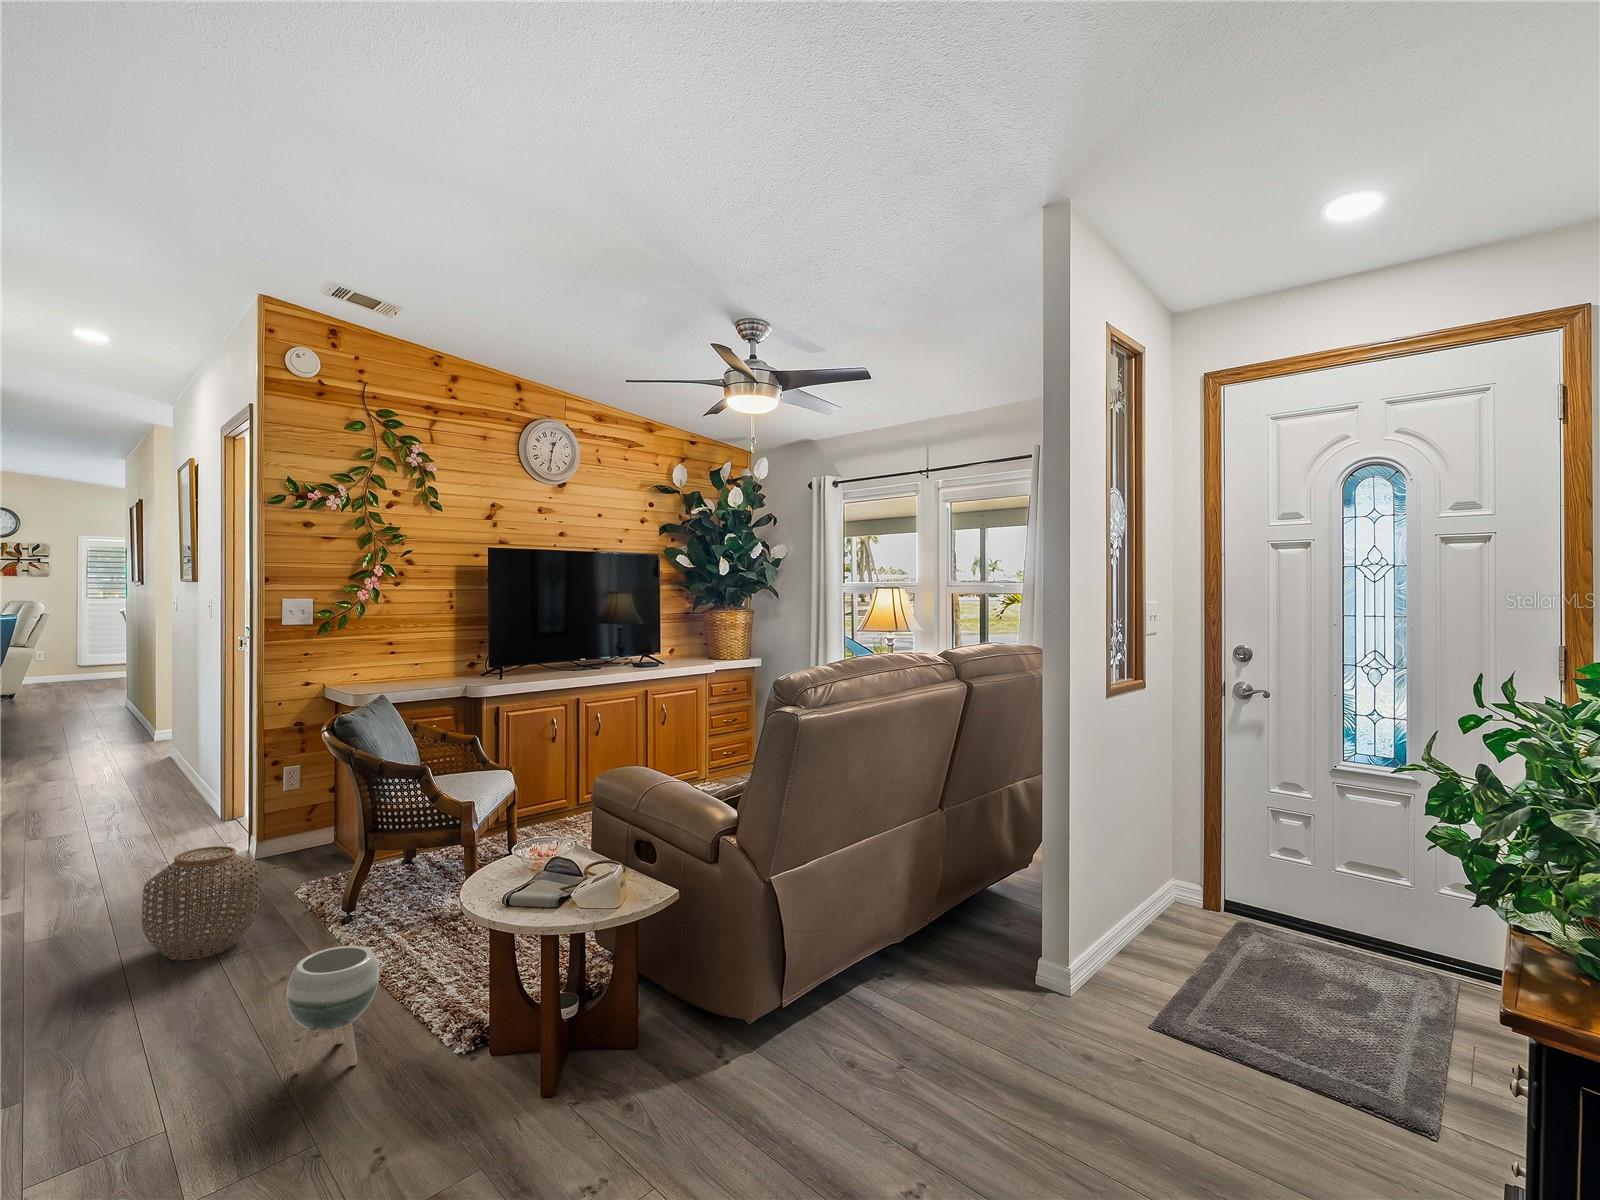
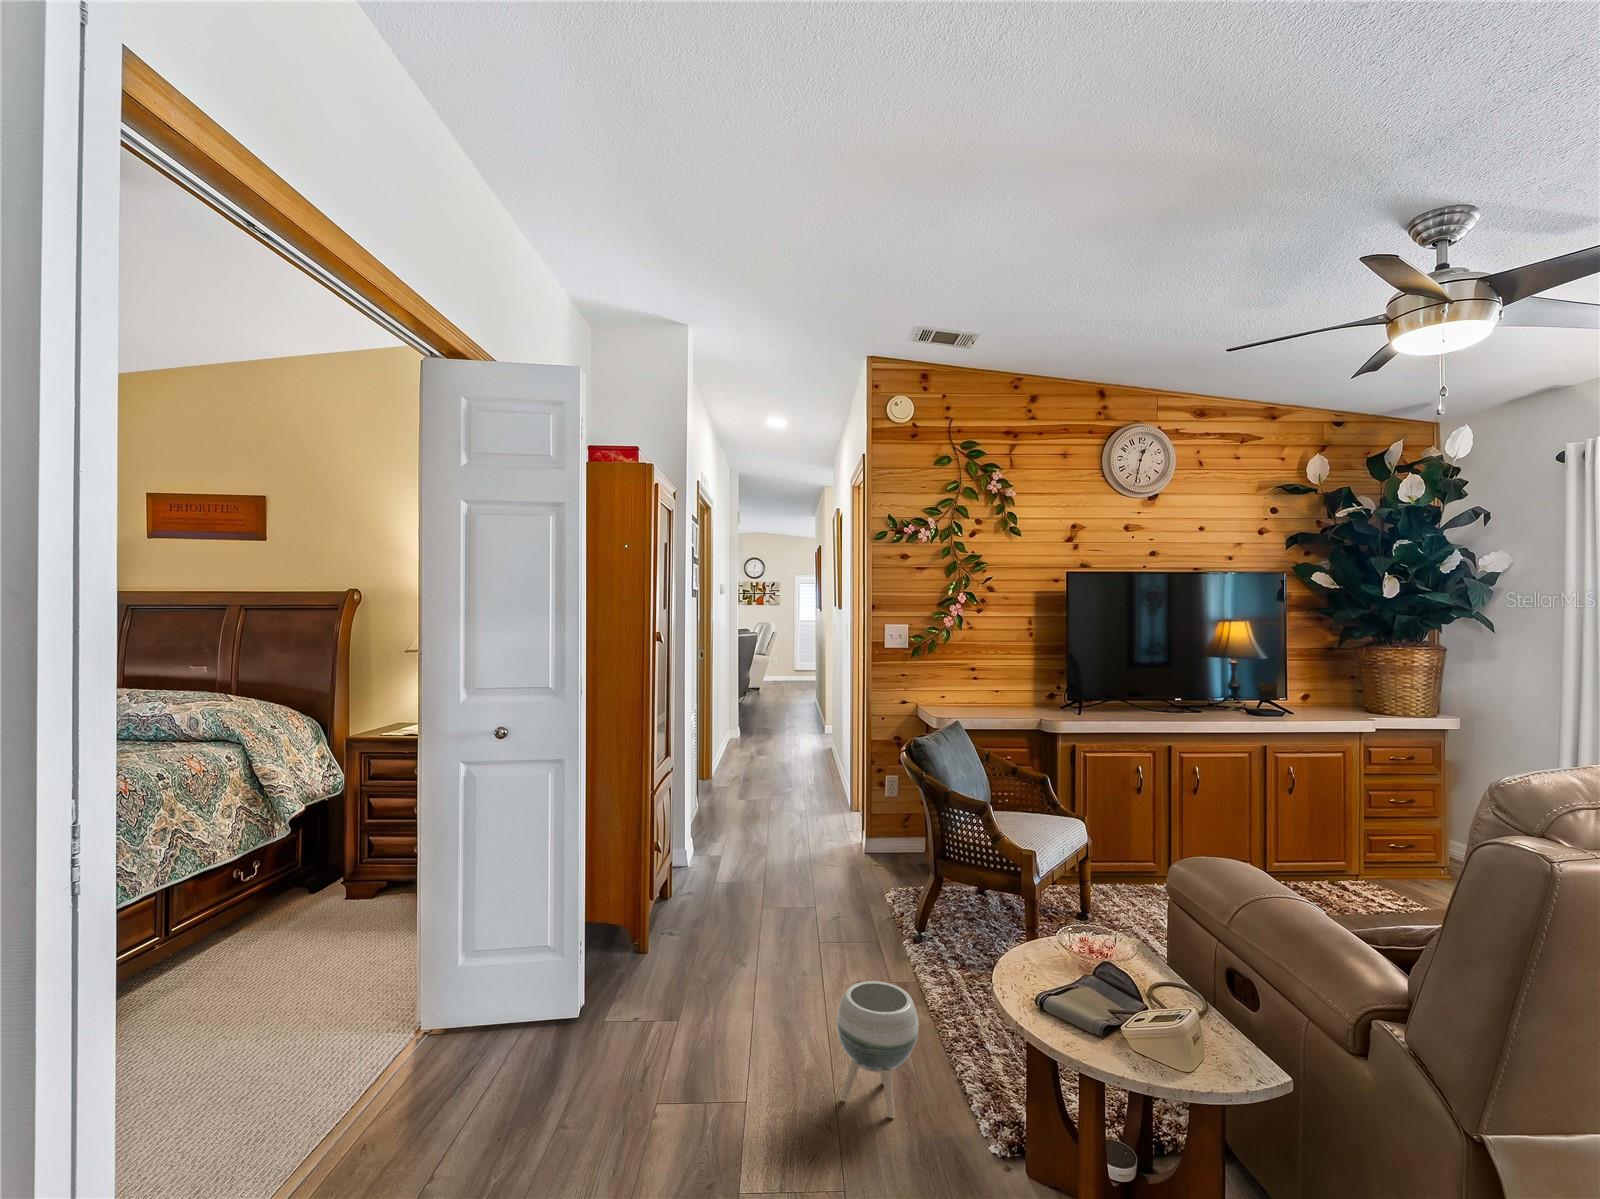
woven basket: present [142,846,261,960] -> none [767,842,849,941]

